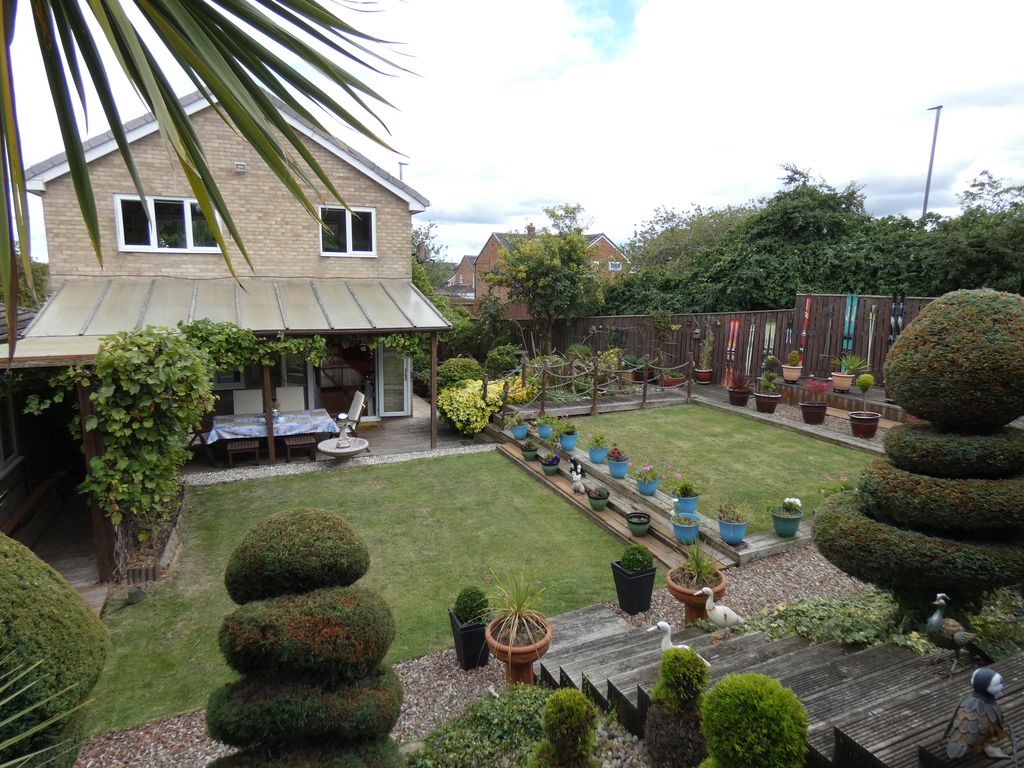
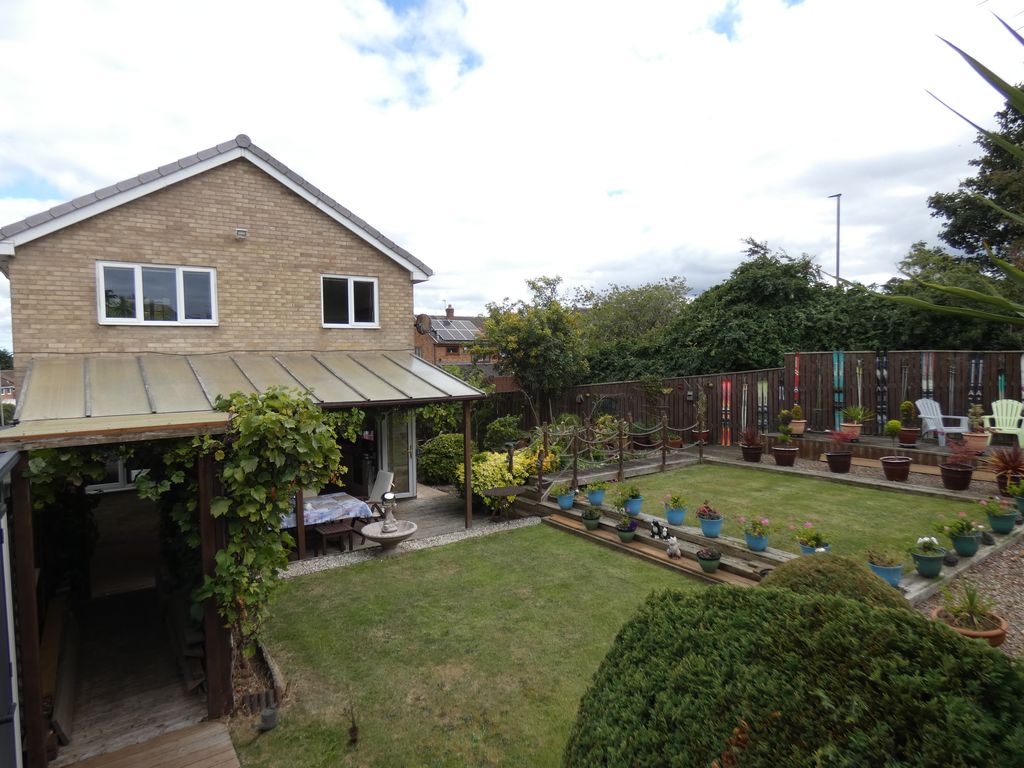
round table: none [445,412,486,447] -> present [481,486,526,524]
decorative plant: none [170,589,195,622] -> present [344,701,363,740]

